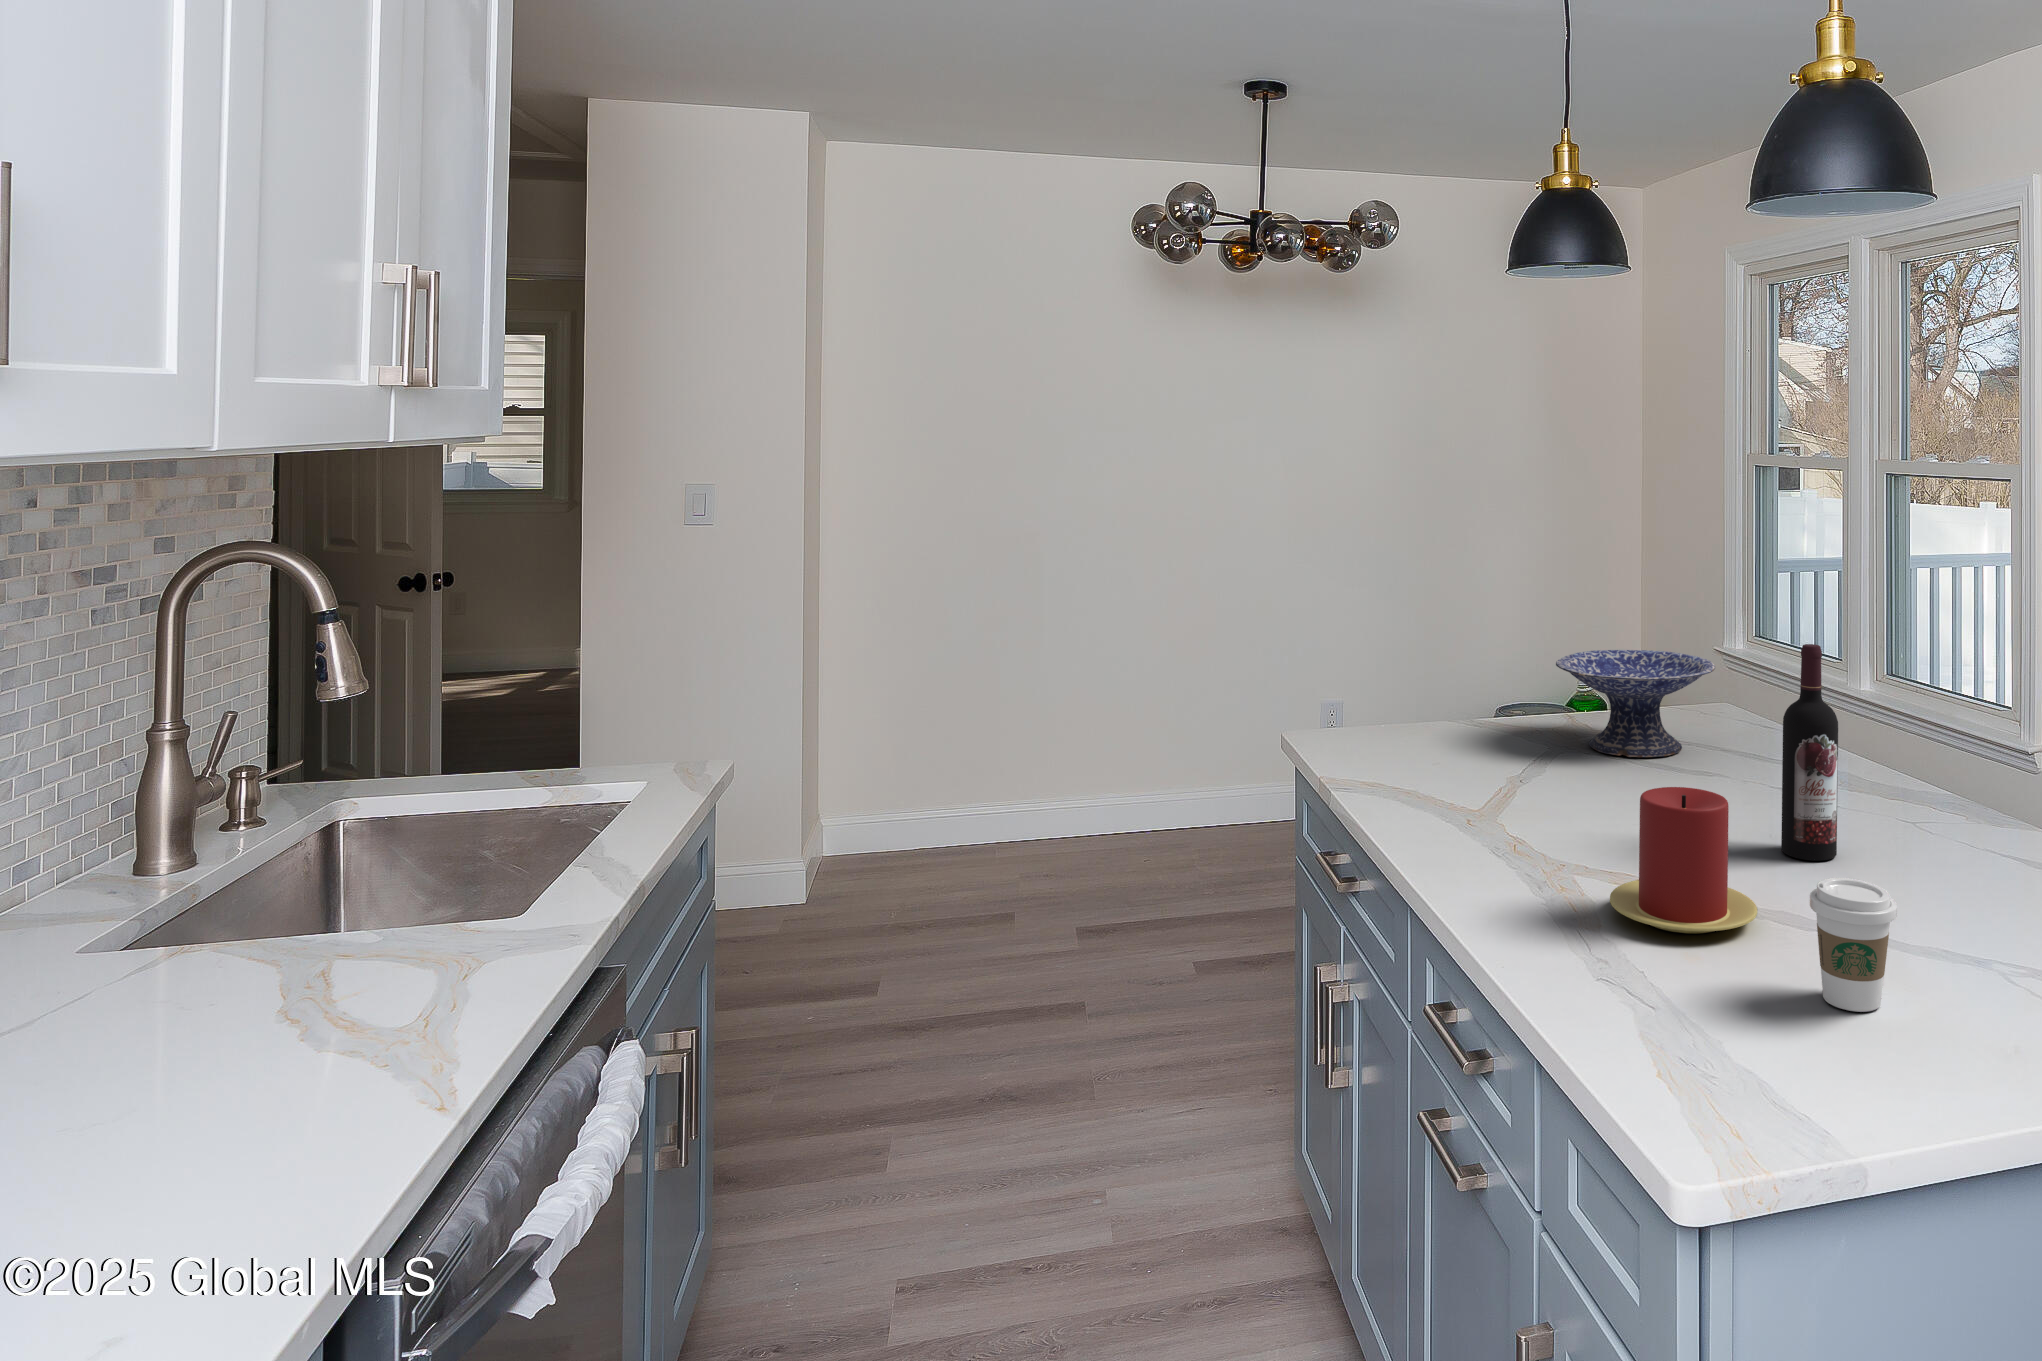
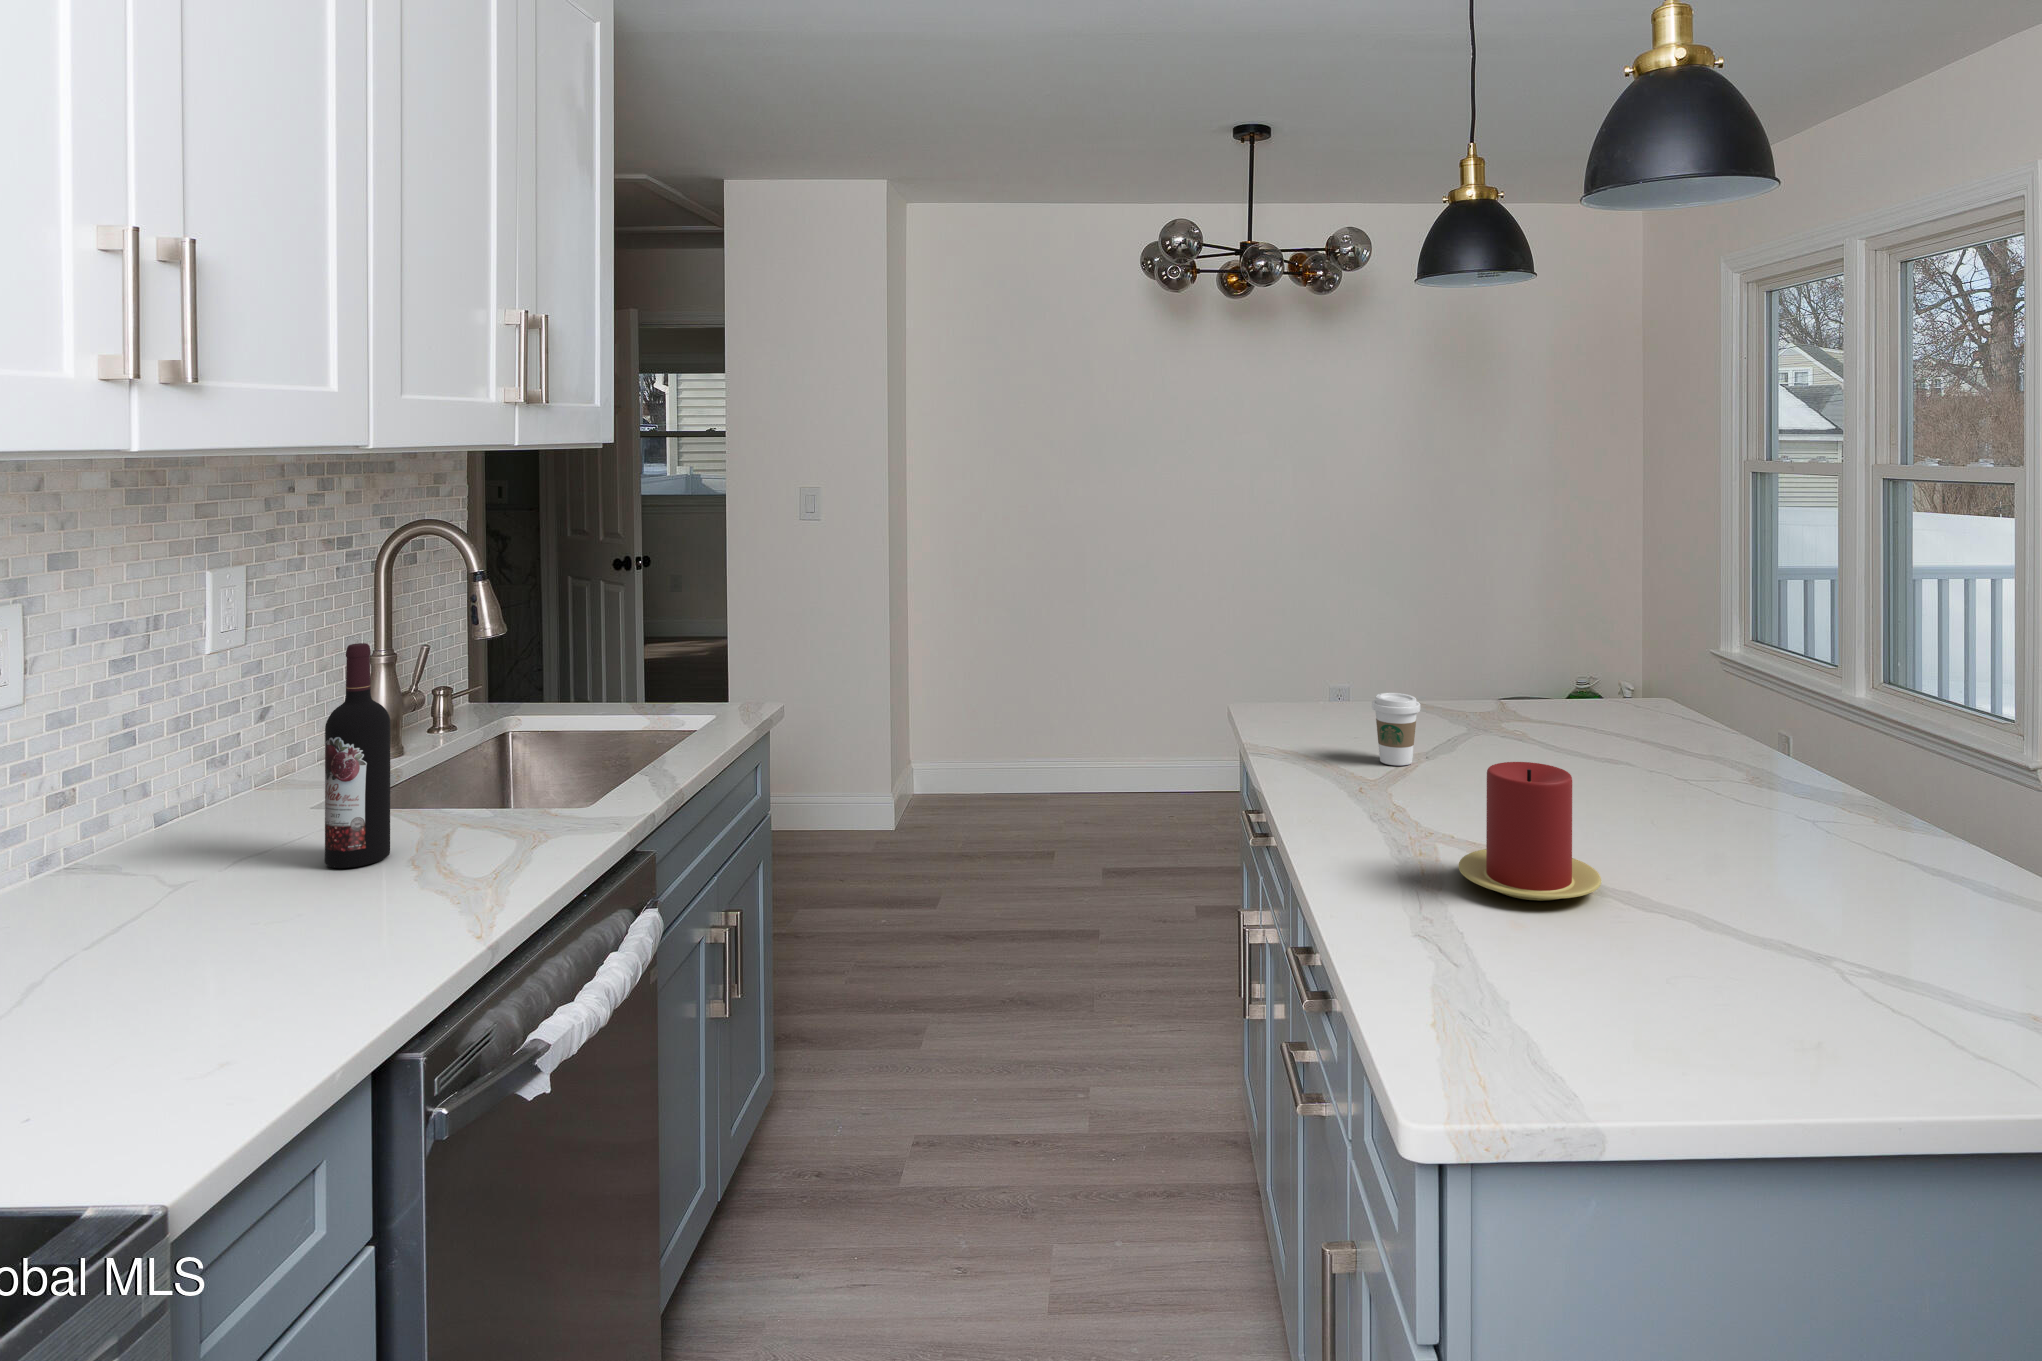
wine bottle: present [1781,644,1838,861] -> present [325,643,390,868]
decorative bowl: present [1556,650,1715,757] -> none [1484,640,1640,742]
coffee cup: present [1810,878,1897,1012] -> present [1372,693,1421,765]

